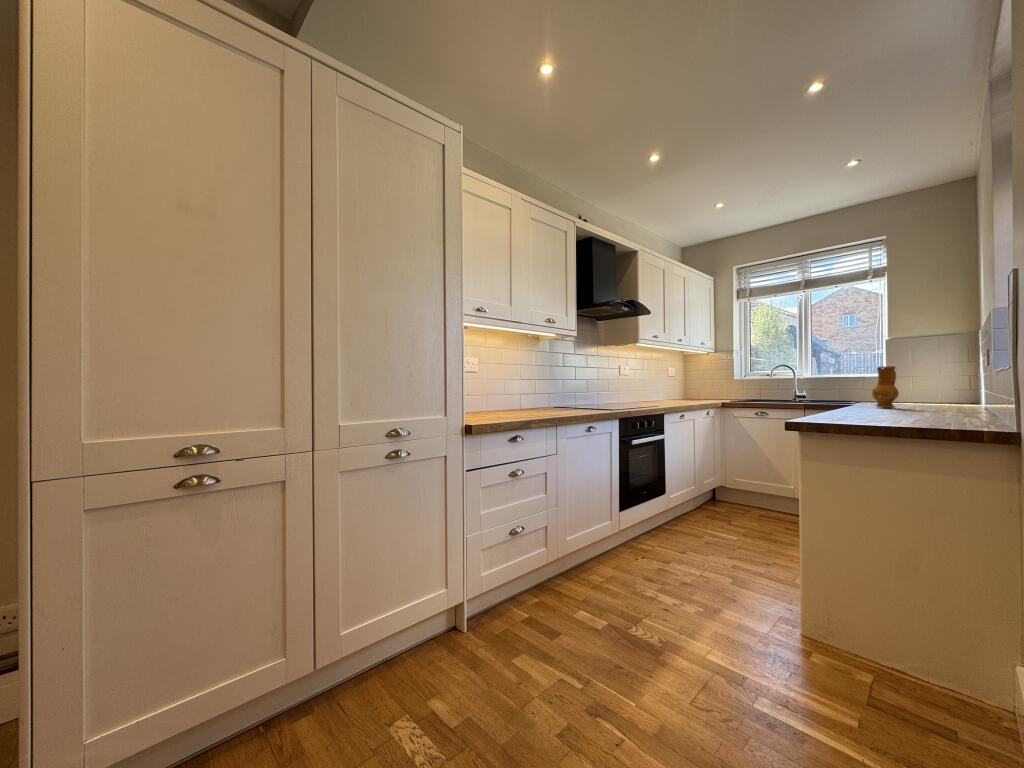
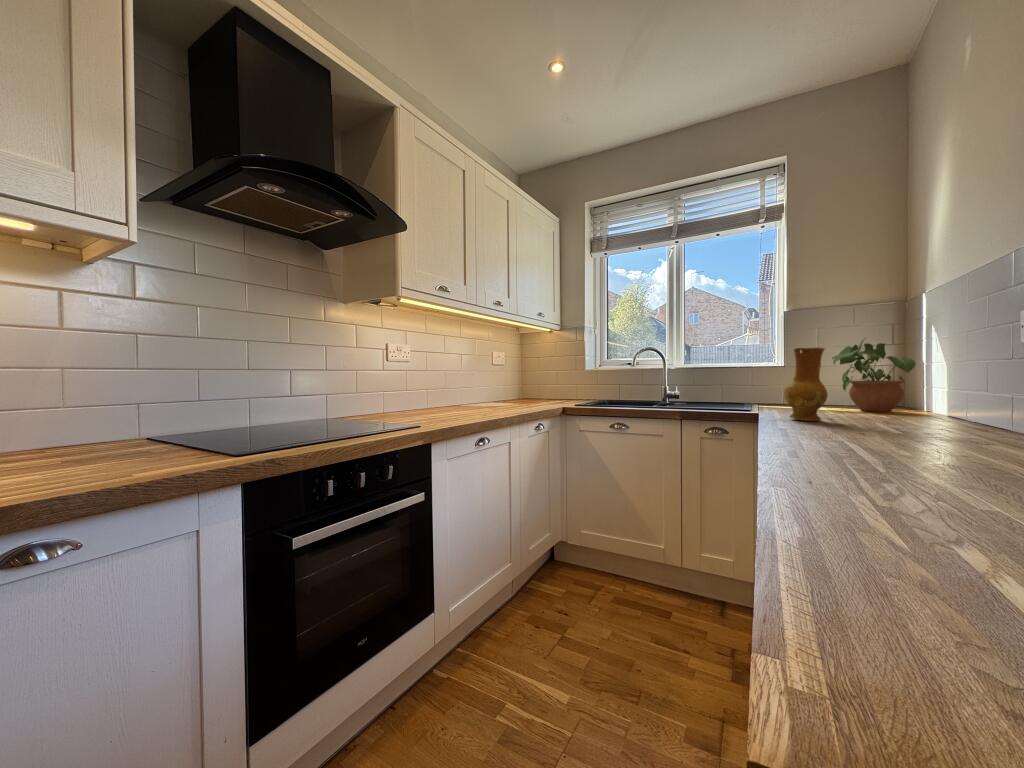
potted plant: none [919,358,975,406] -> present [832,338,915,412]

